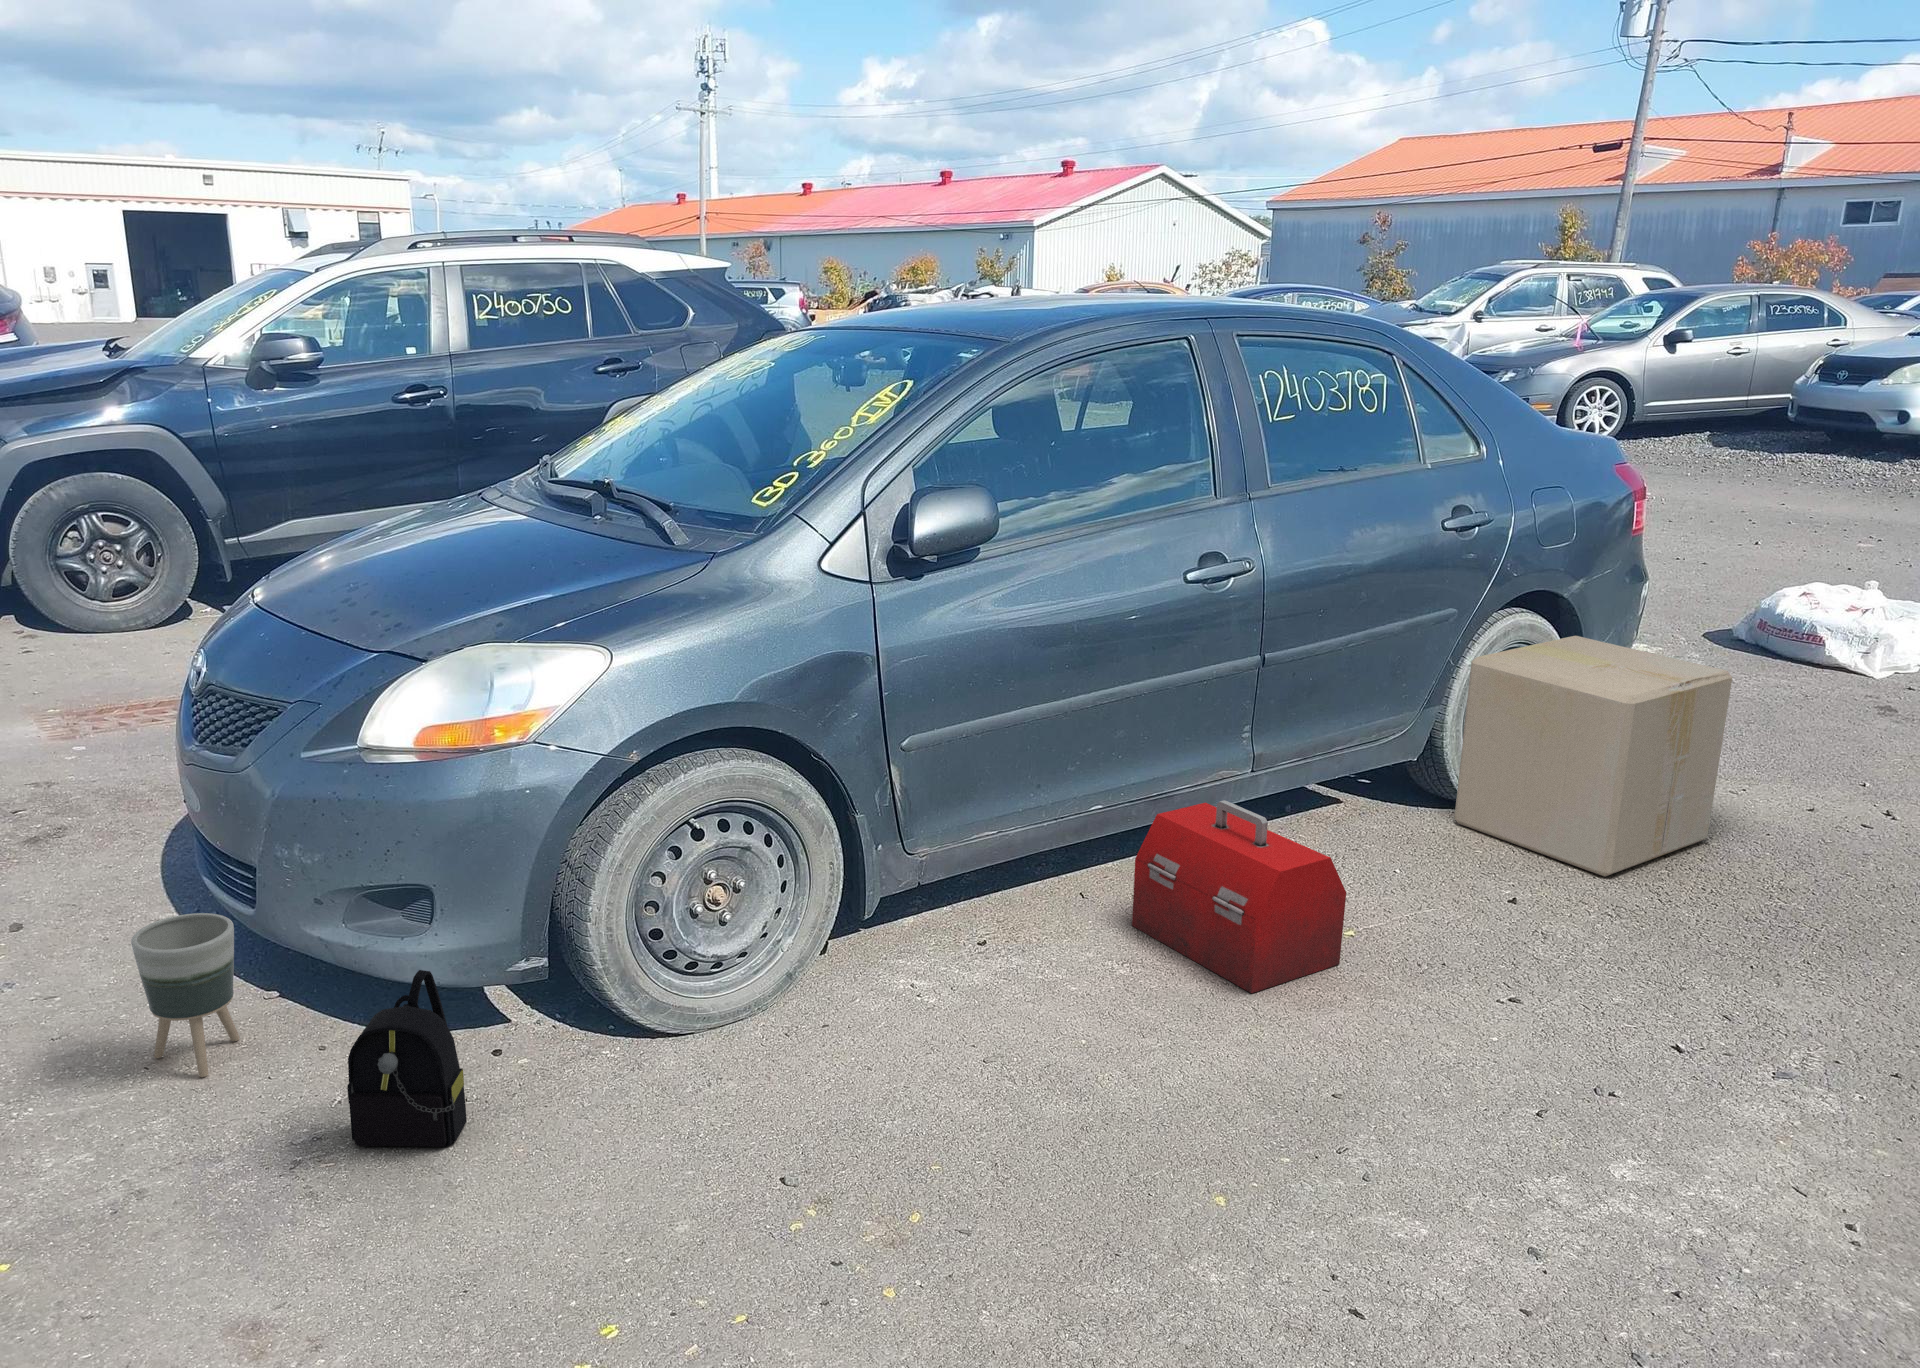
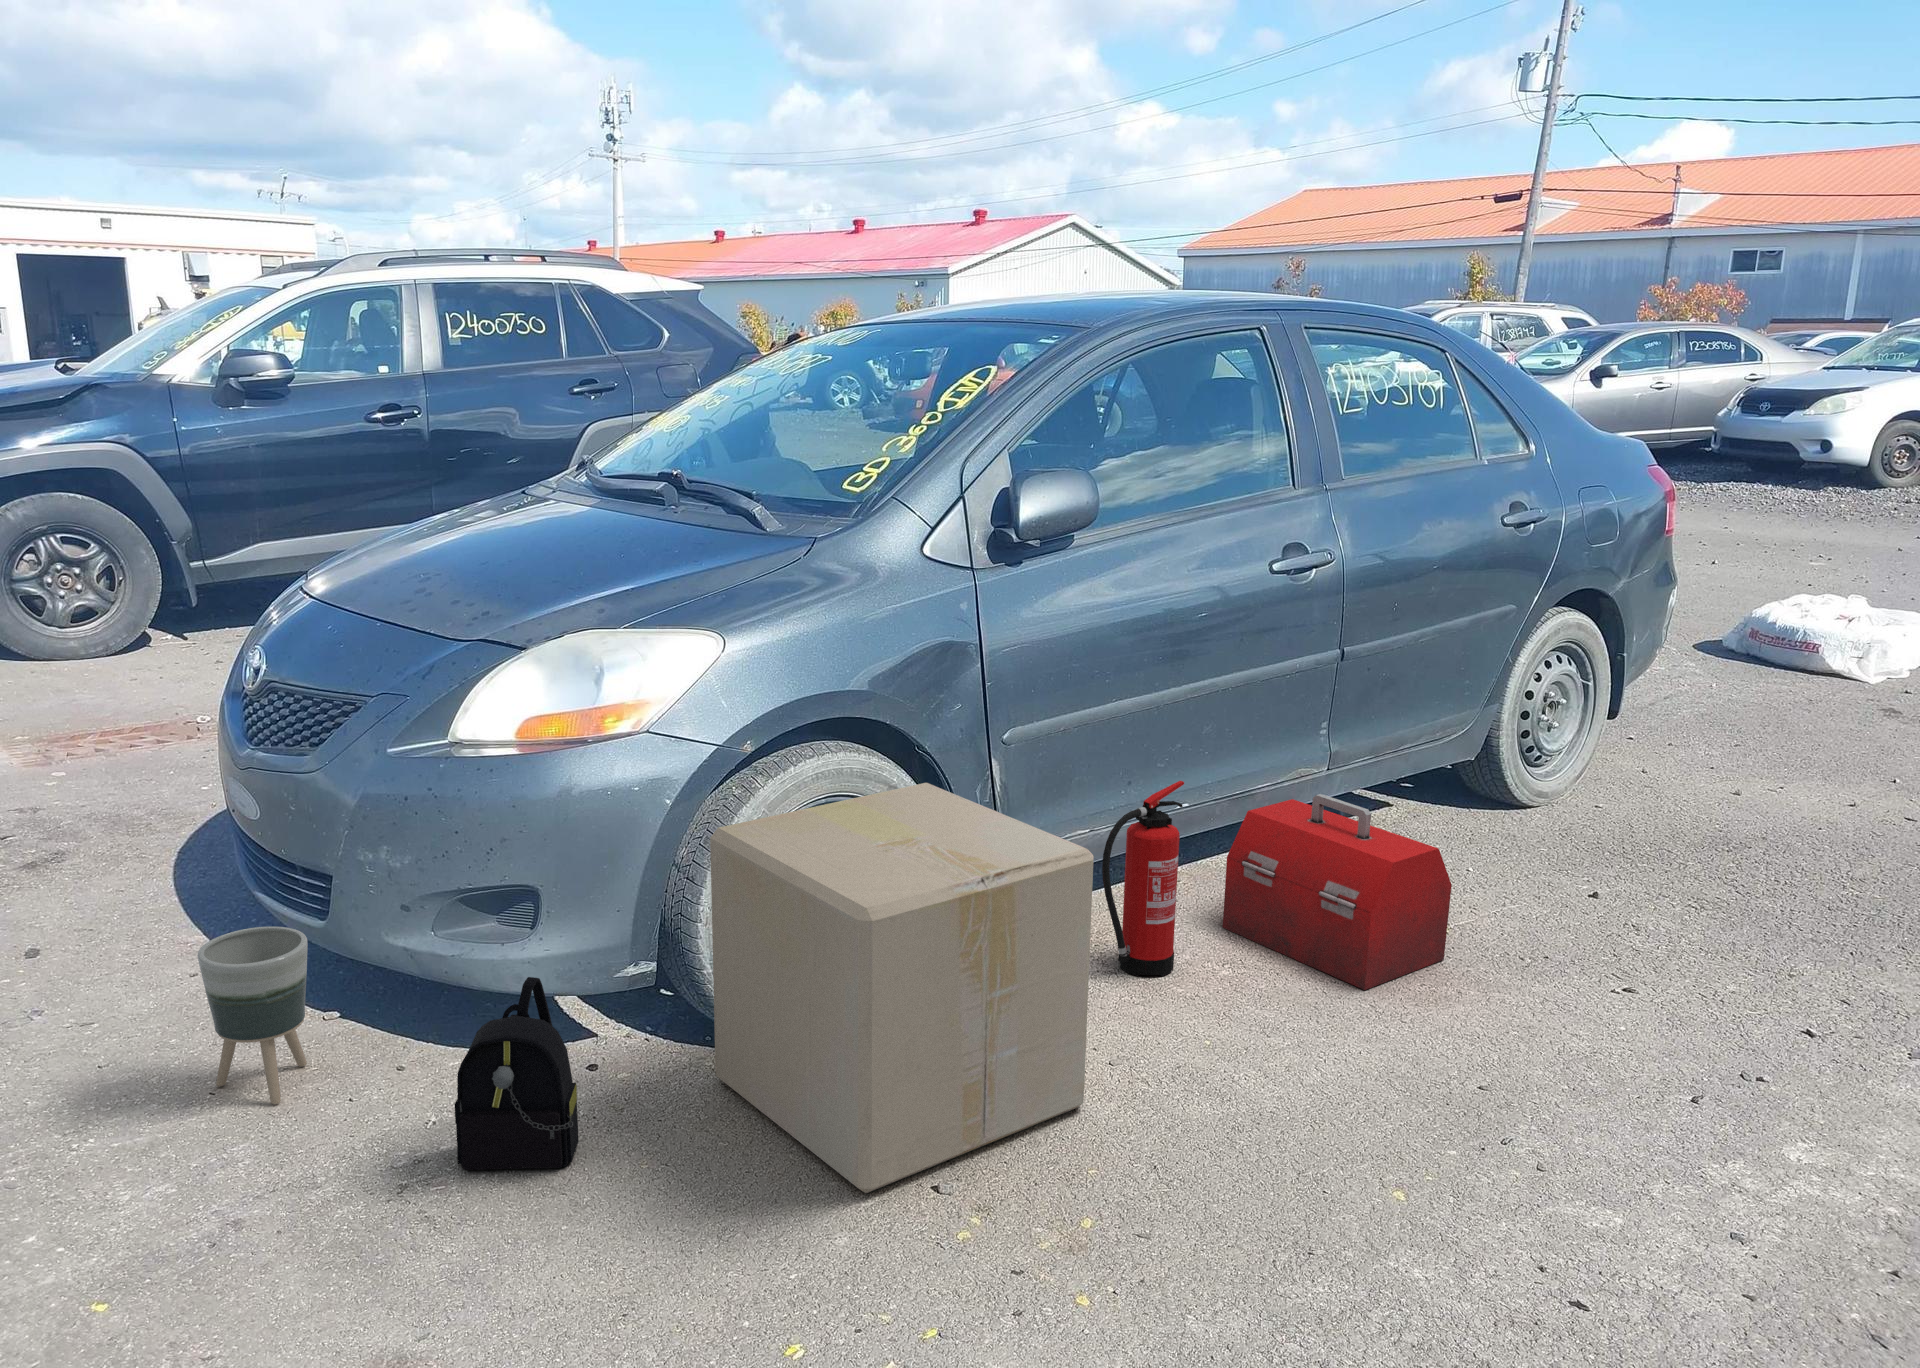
cardboard box: present [1455,636,1732,877] -> present [710,783,1094,1193]
fire extinguisher: none [998,787,1082,974] -> present [1102,781,1184,976]

